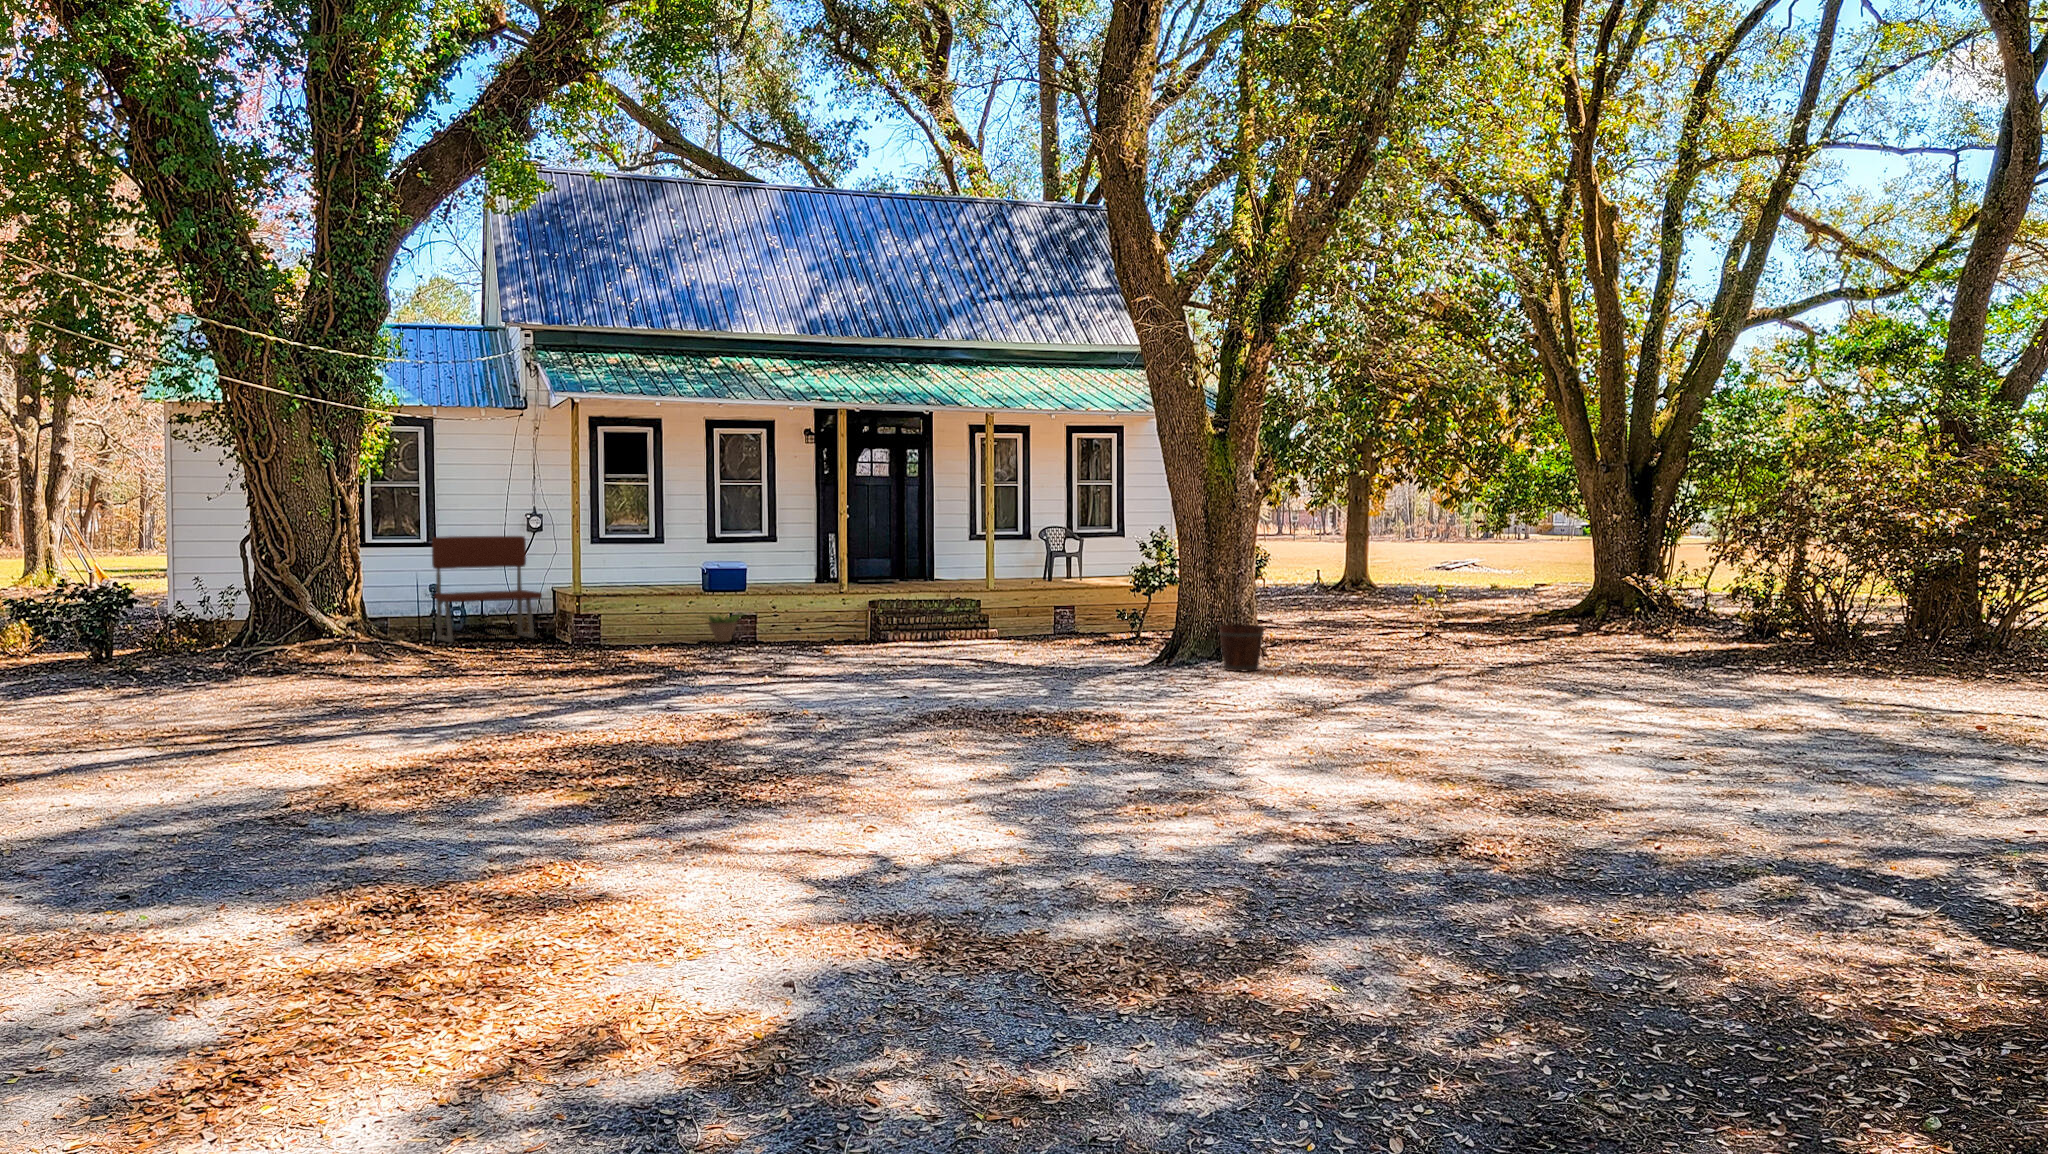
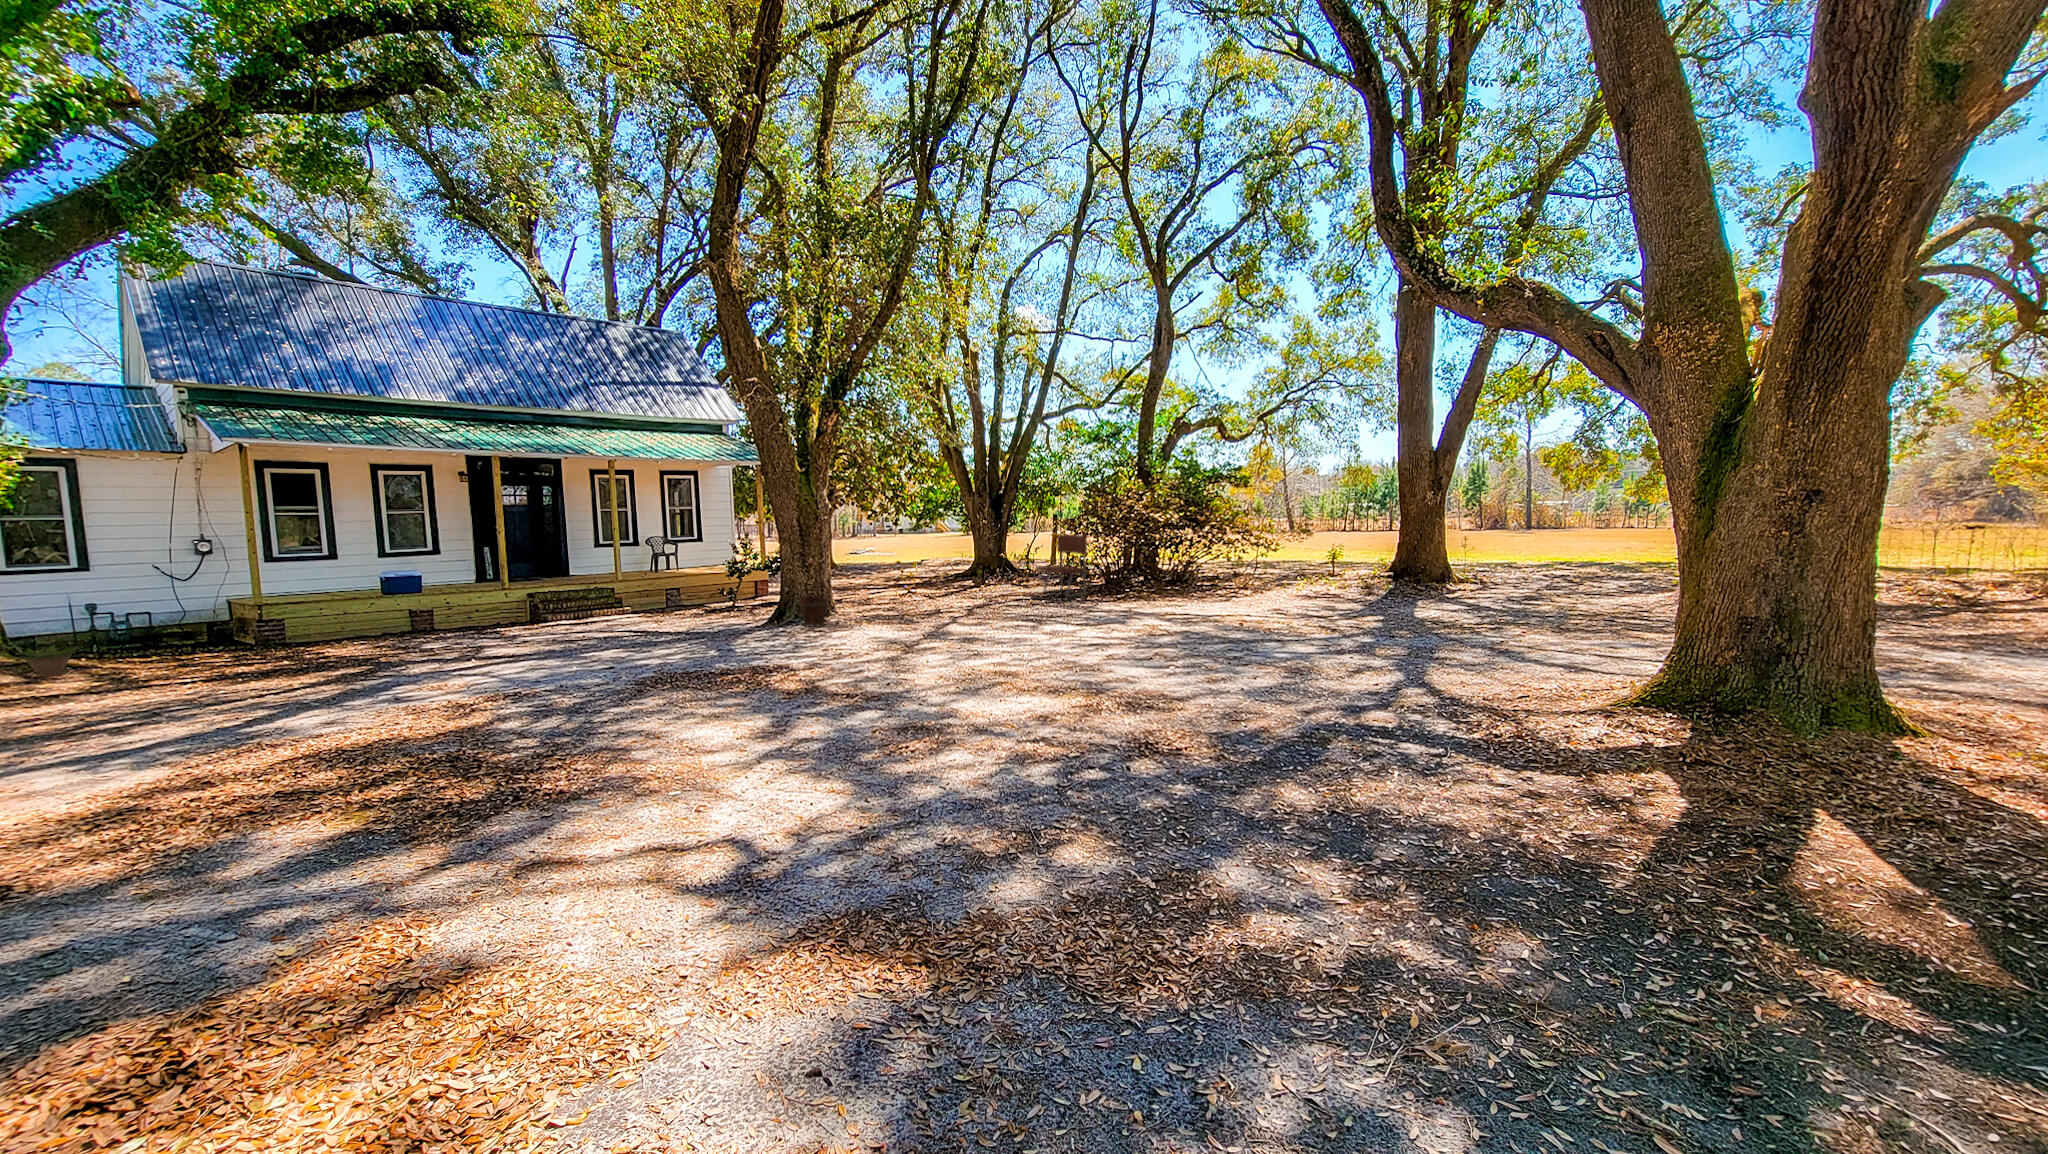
bench: present [432,536,542,643] -> present [1035,535,1087,597]
decorative plant: present [708,614,744,642] -> present [24,646,83,677]

